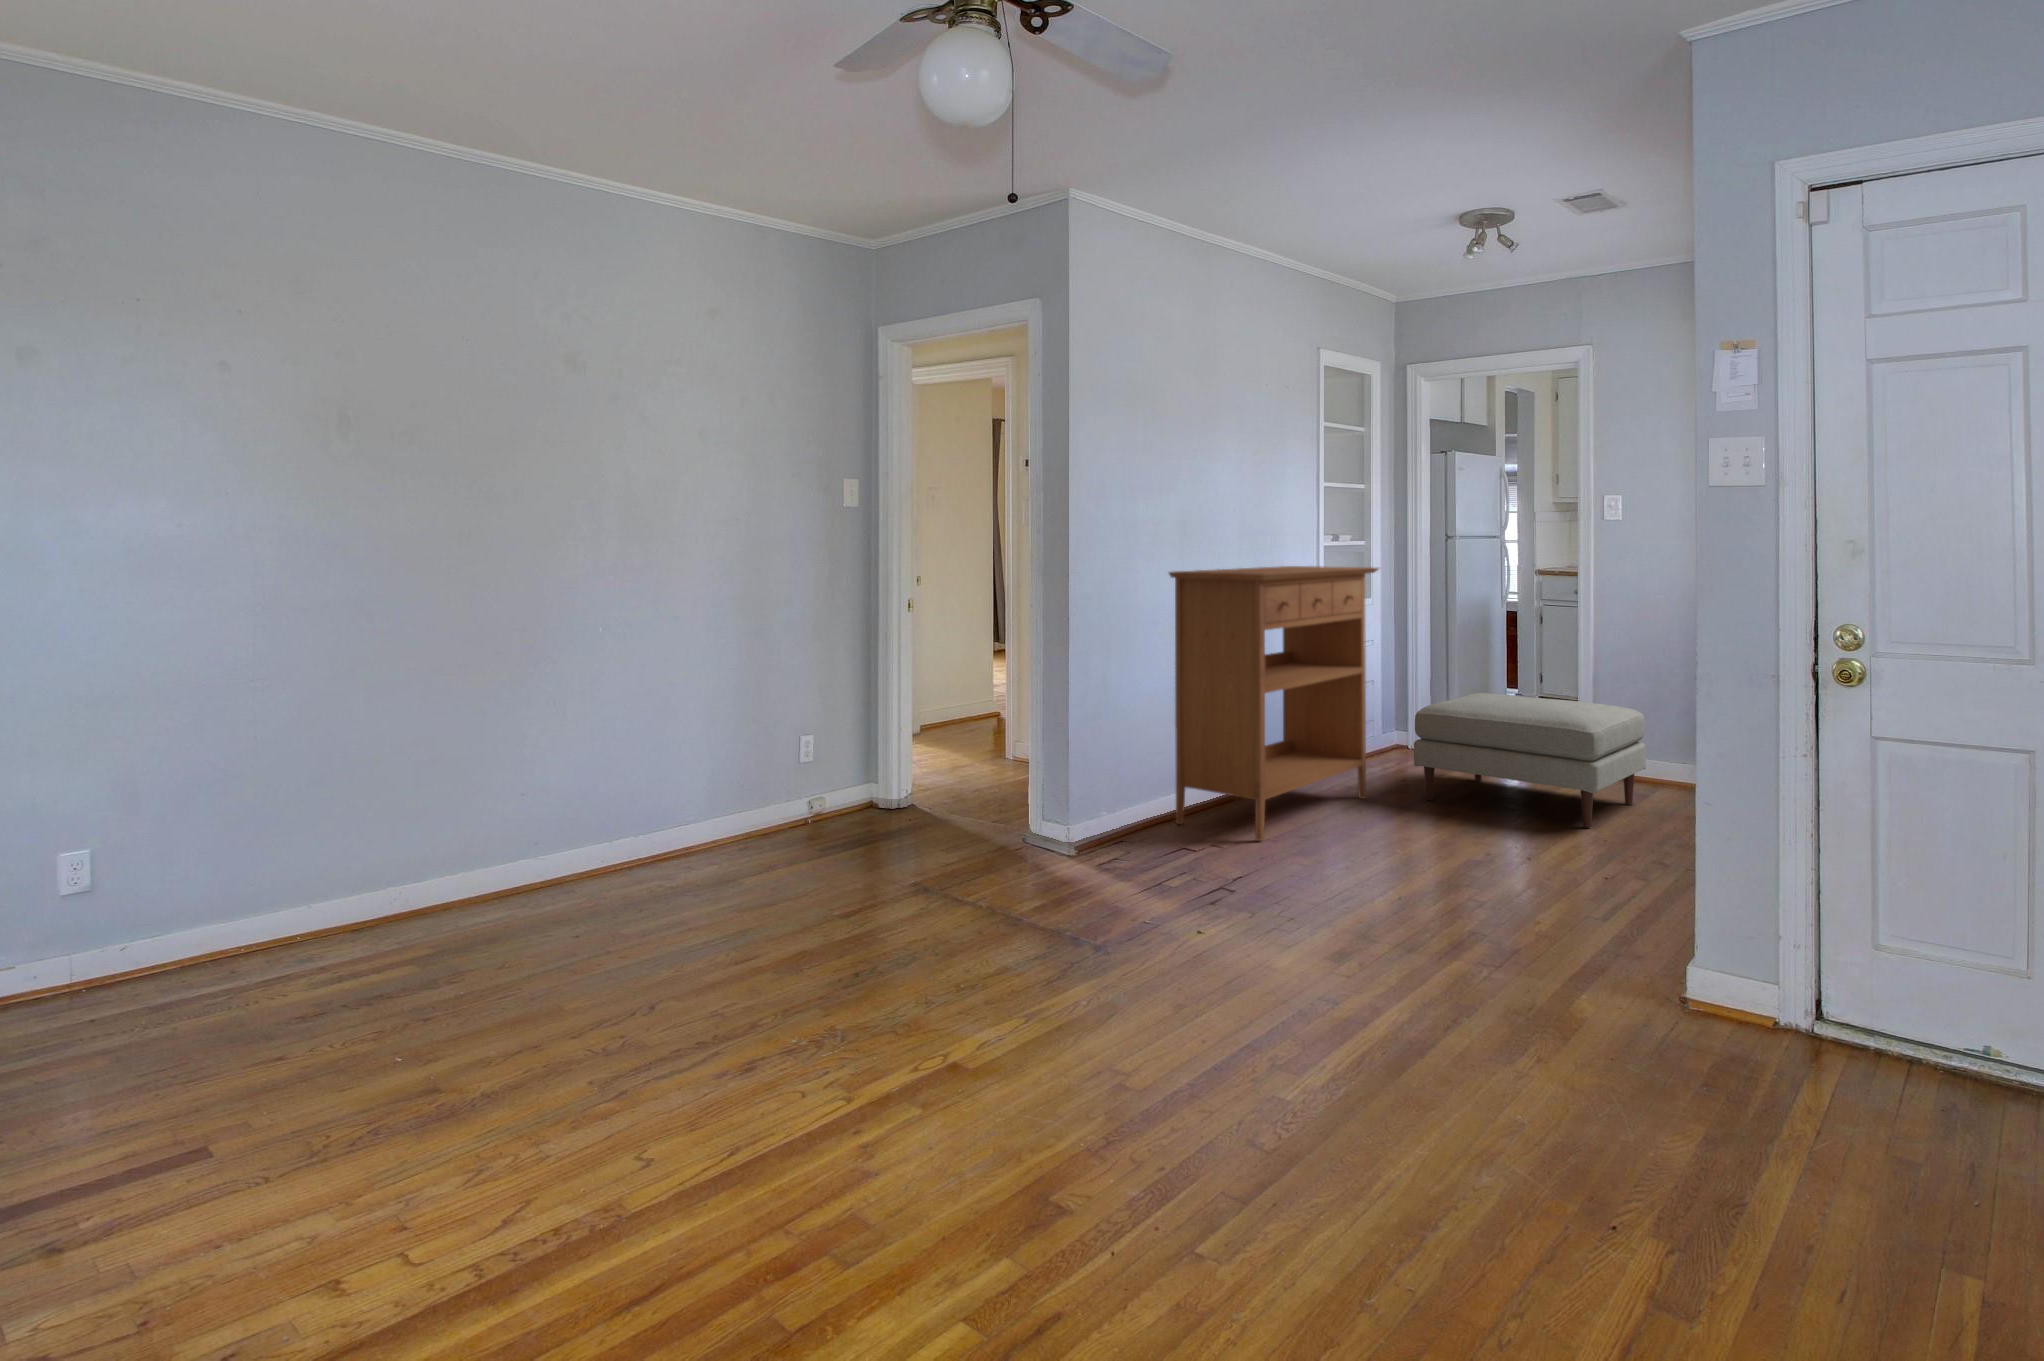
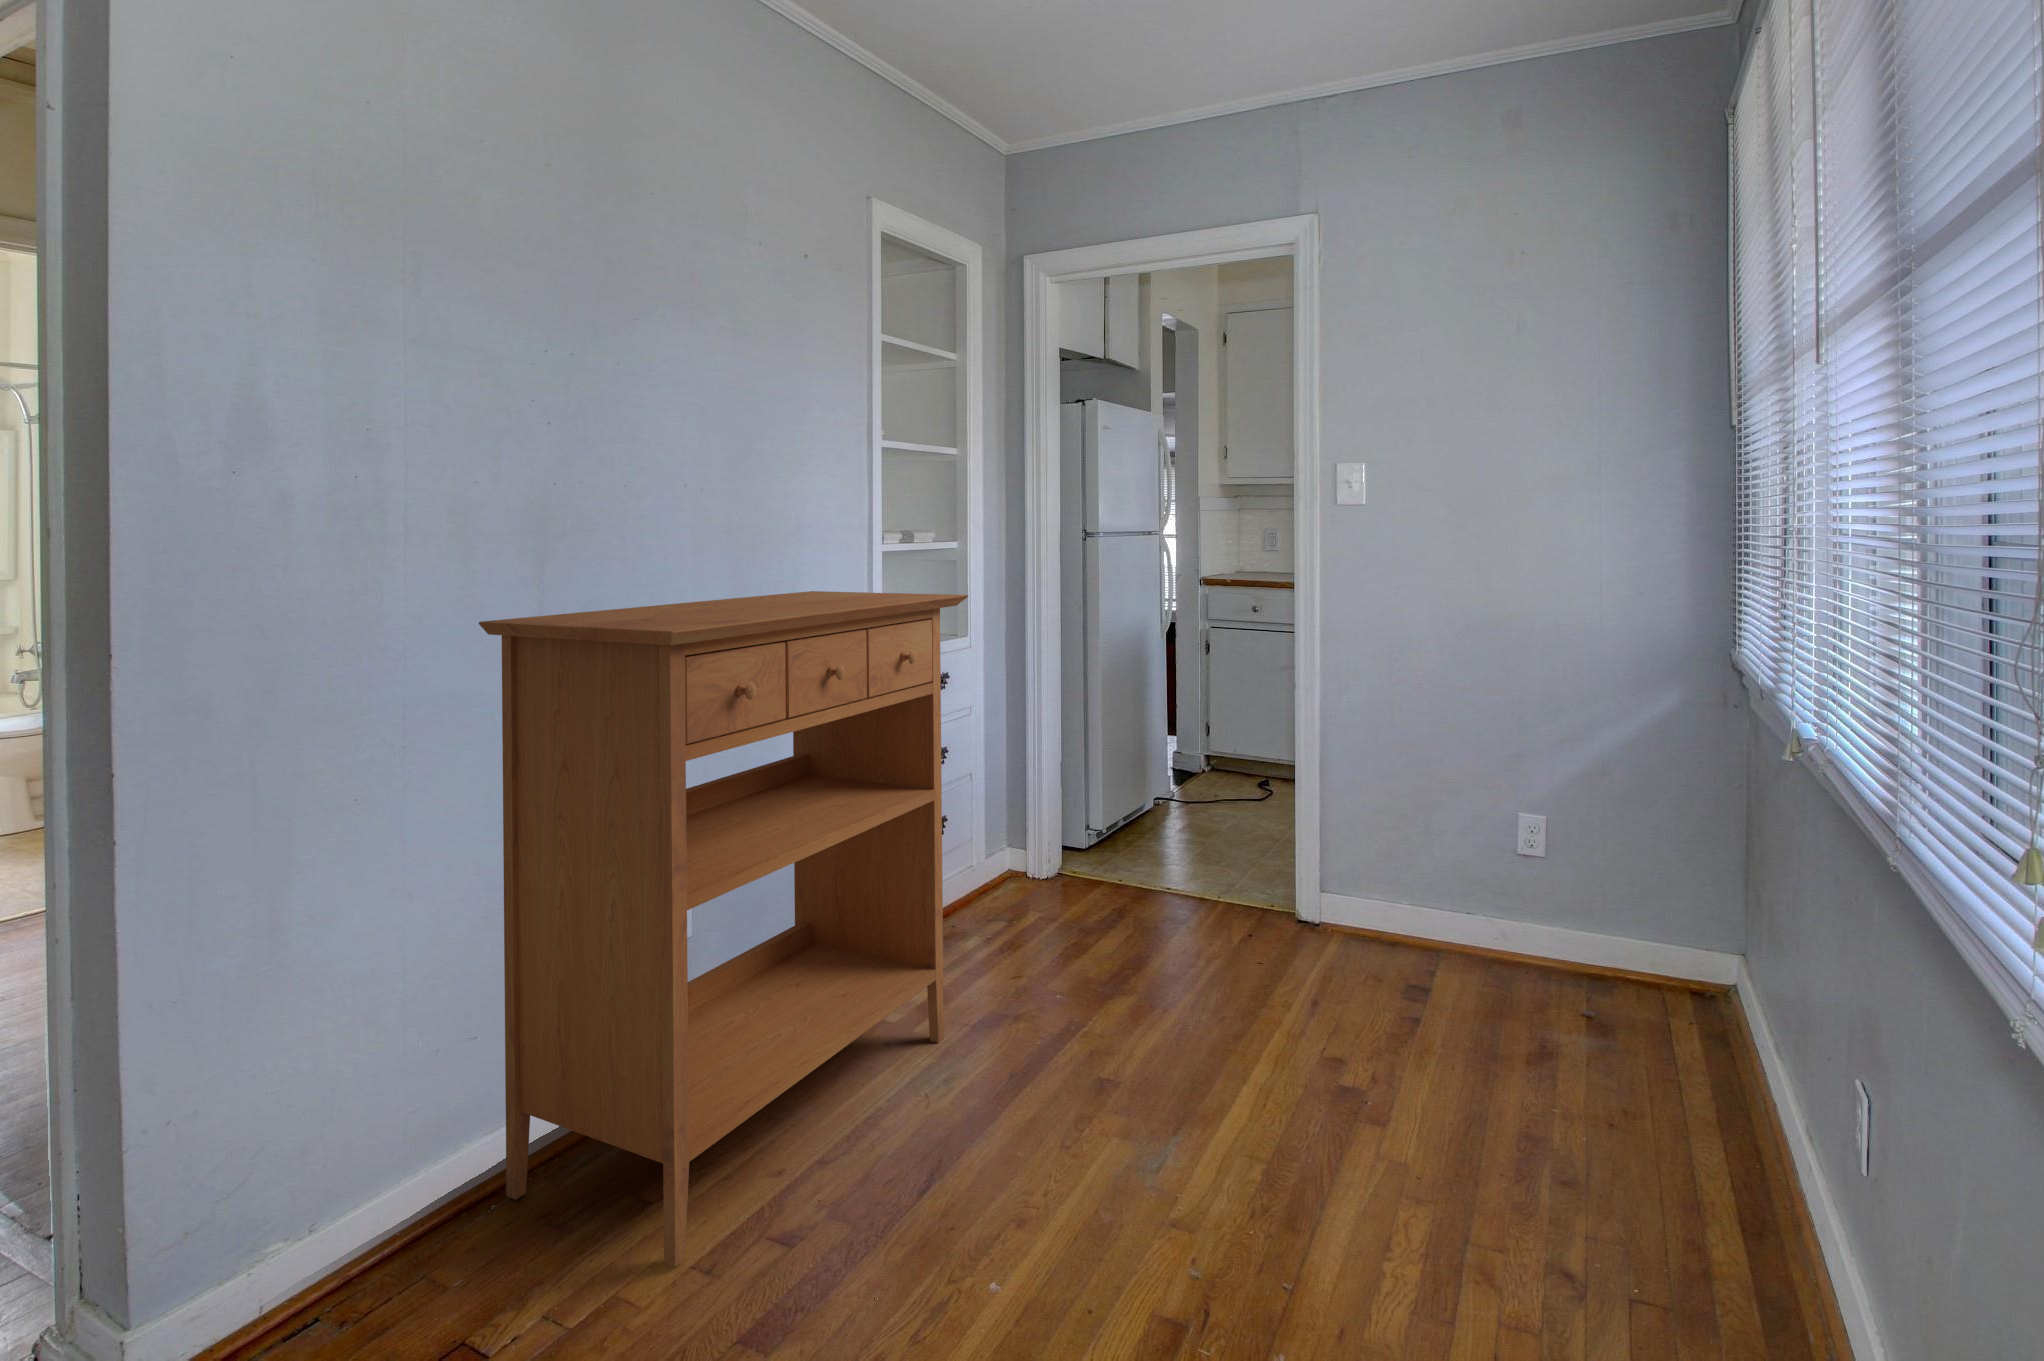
ottoman: present [1414,693,1646,828] -> none [1032,809,1435,1119]

